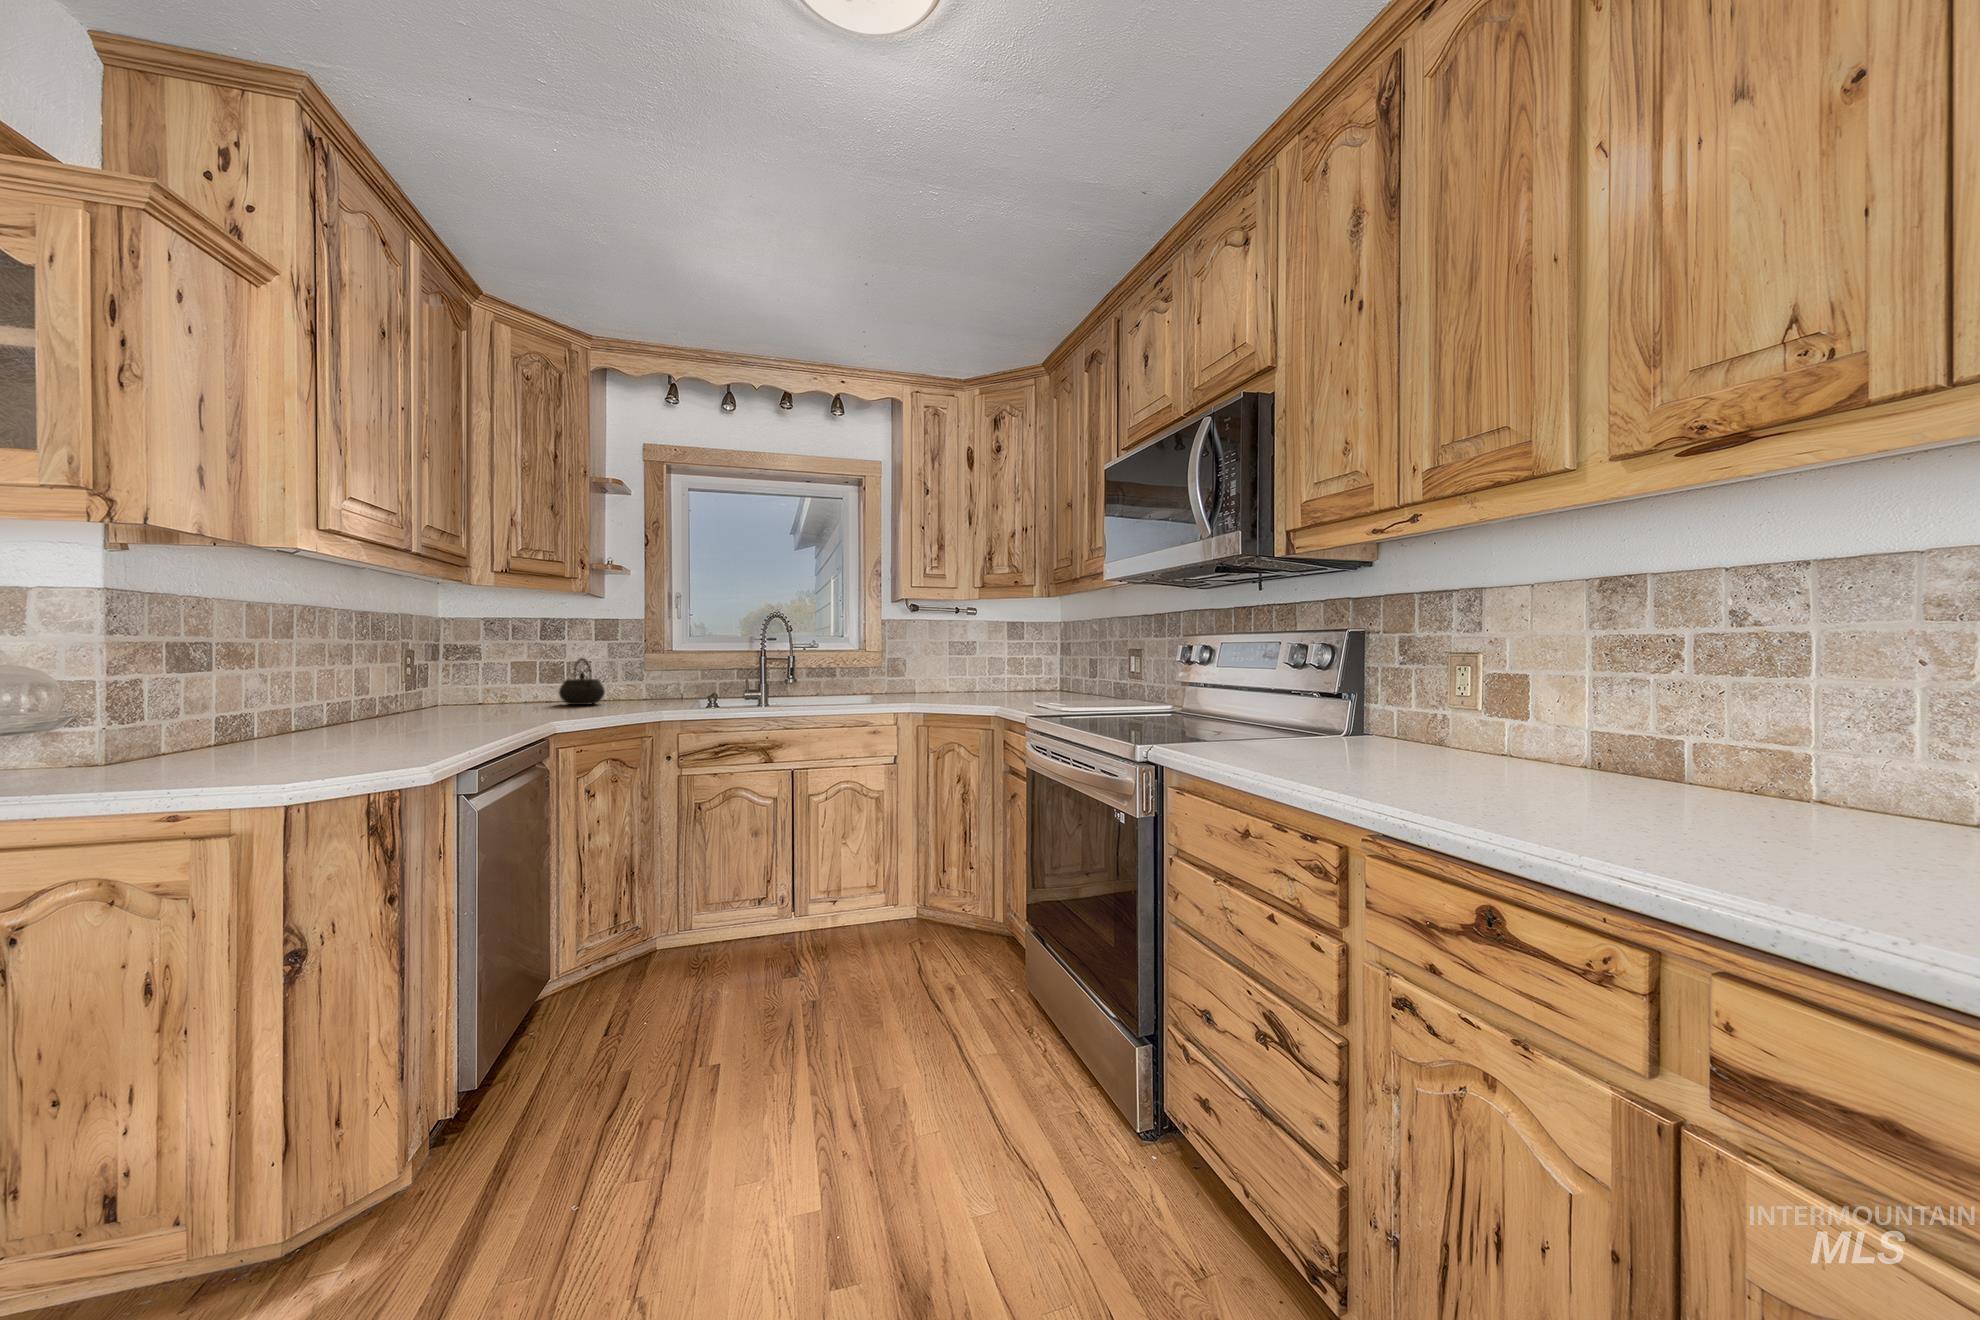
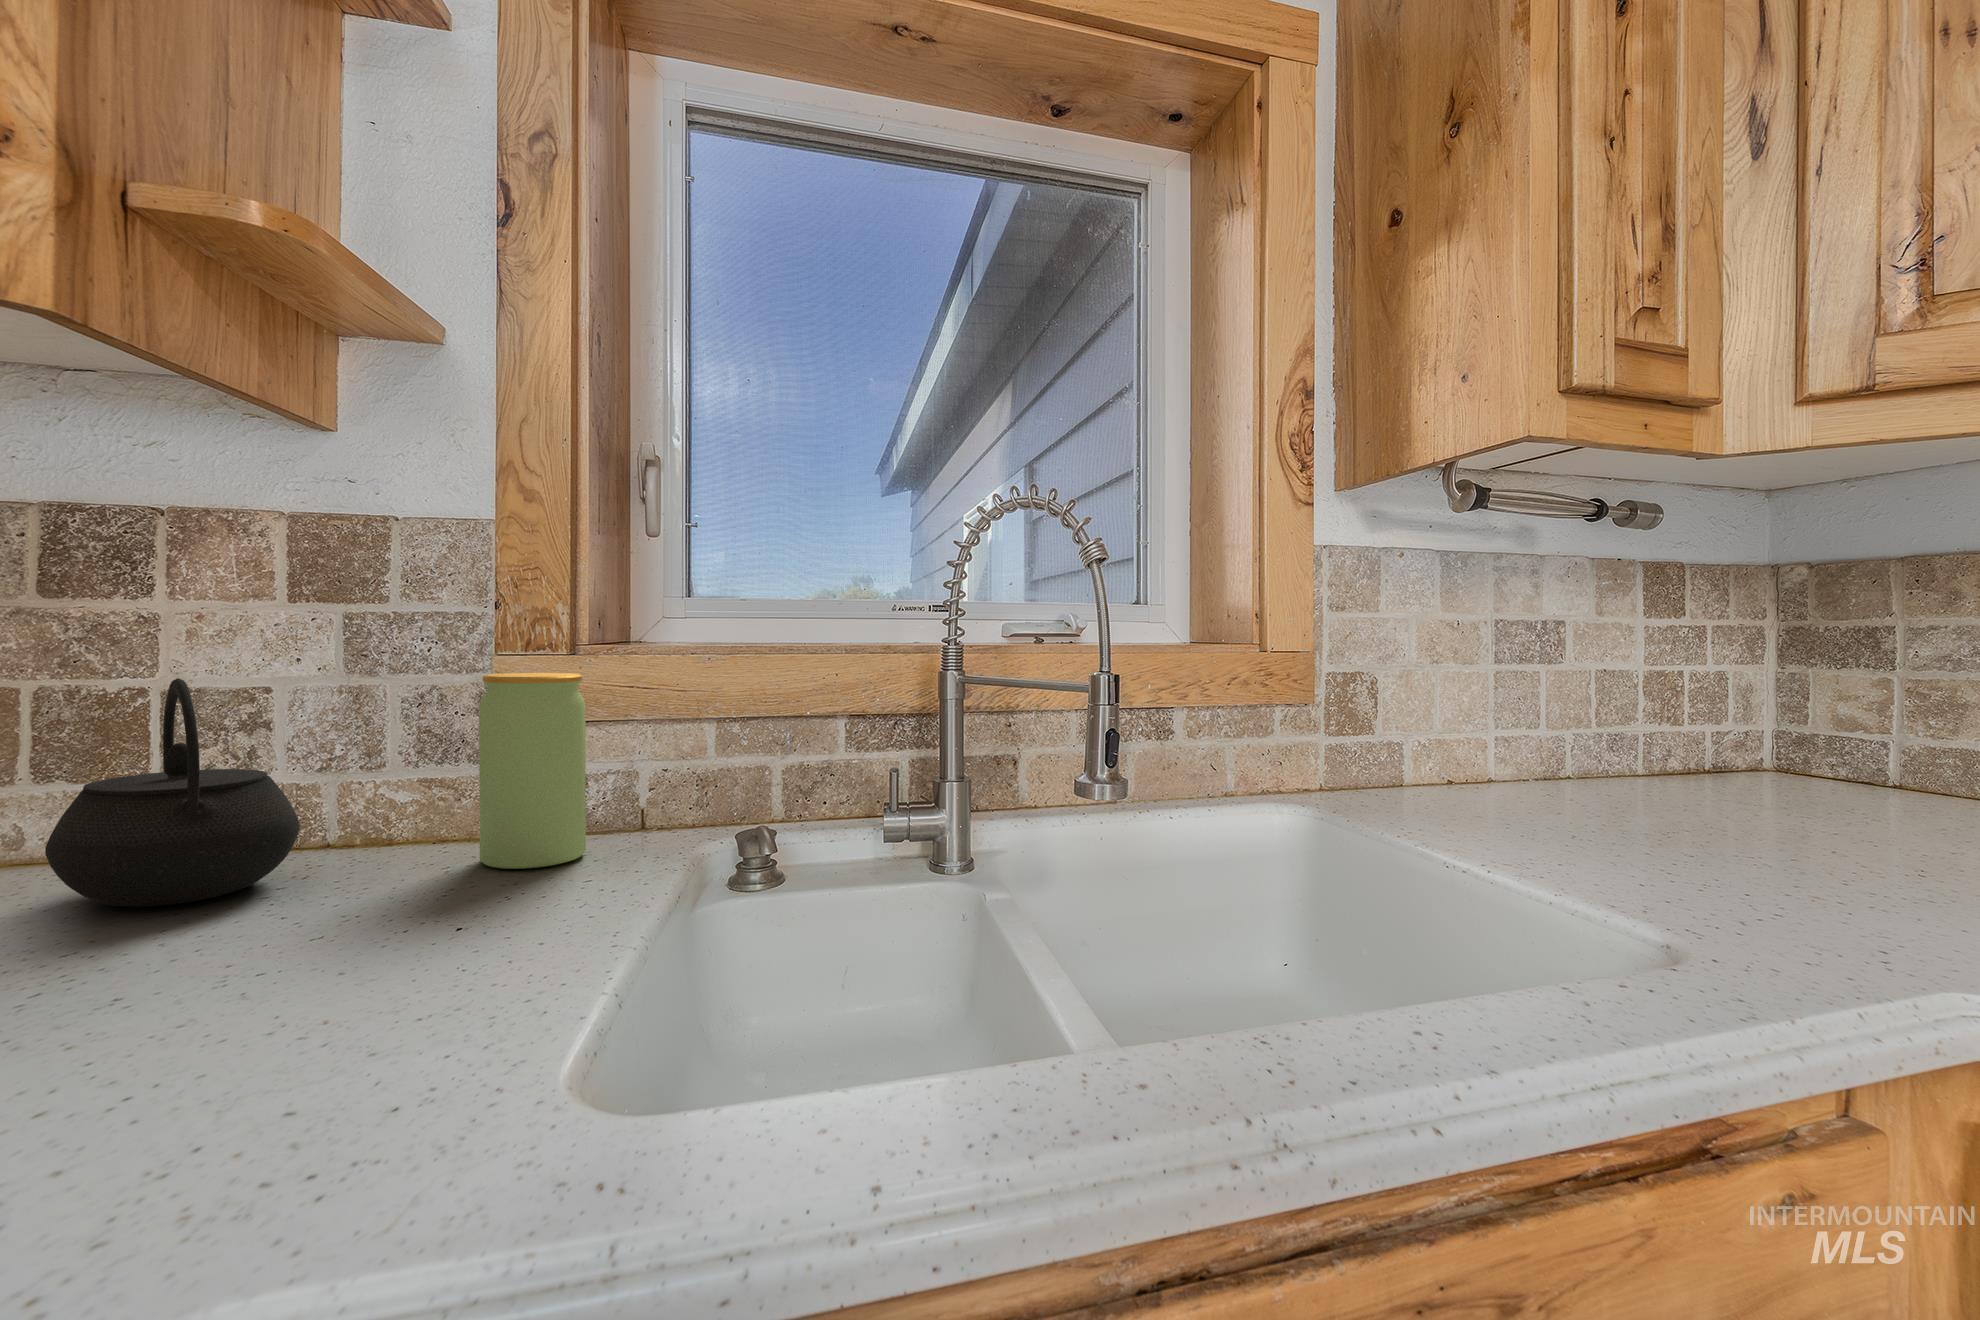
jar: none [644,658,669,703] -> present [479,673,586,869]

